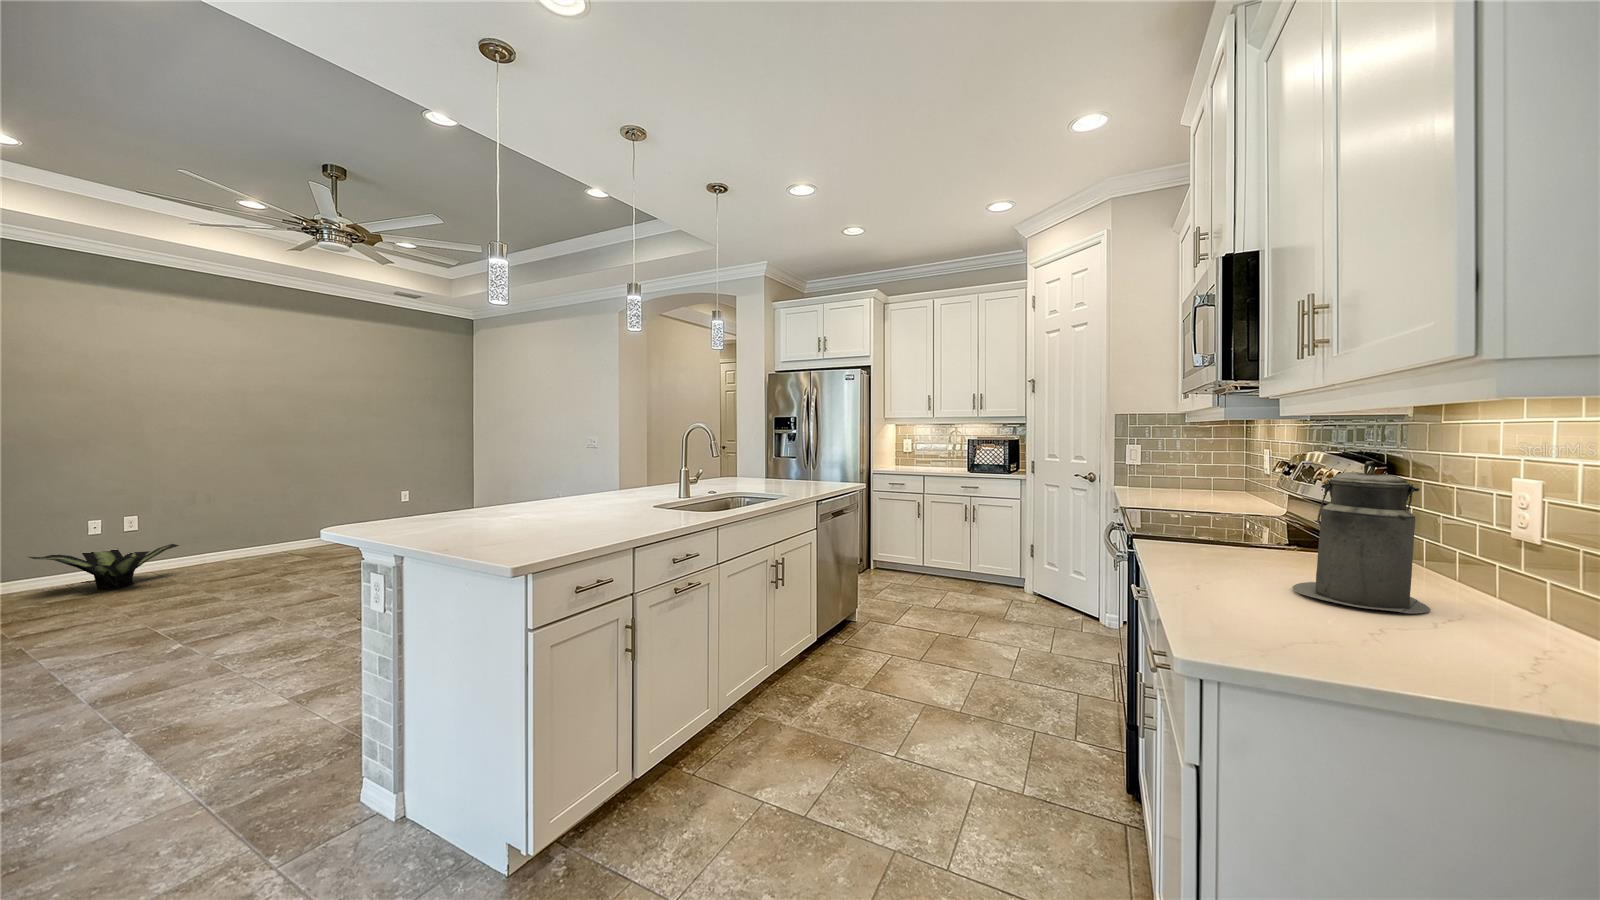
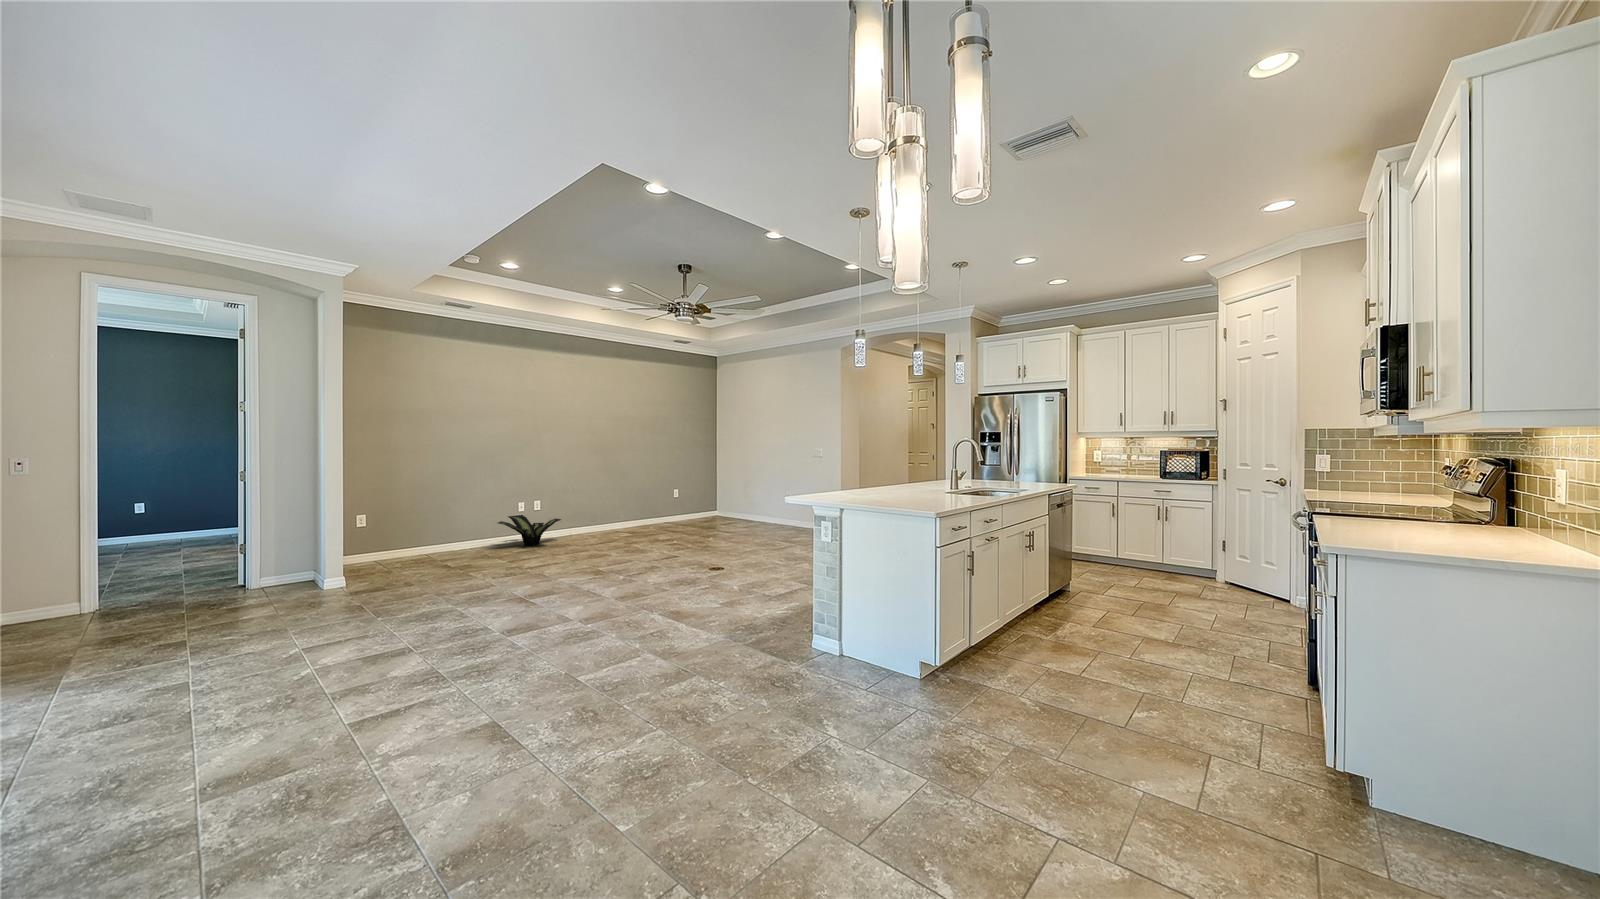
canister: present [1292,461,1430,613] -> none [1412,459,1493,539]

